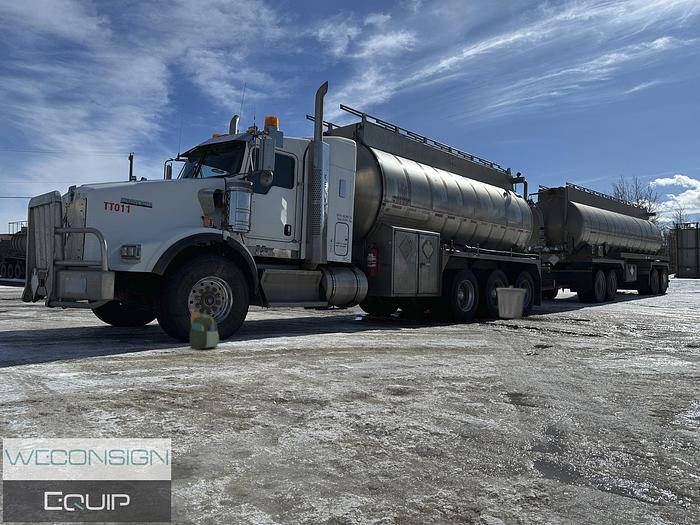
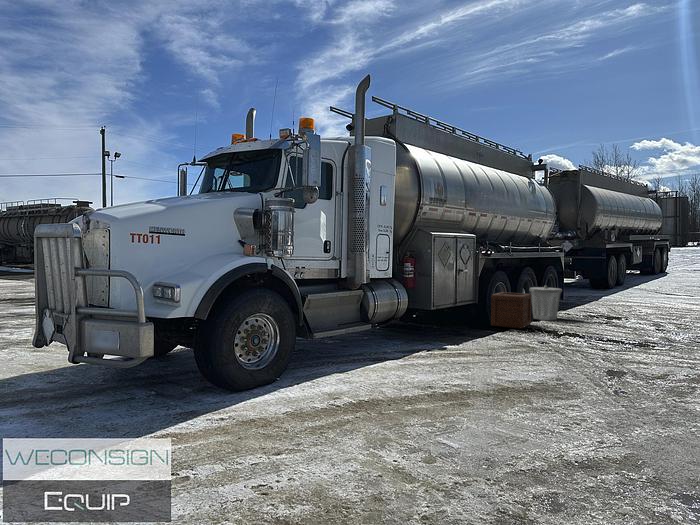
wooden crate: none [454,289,494,322] -> present [491,292,532,328]
backpack: present [190,311,219,349] -> none [238,357,274,405]

